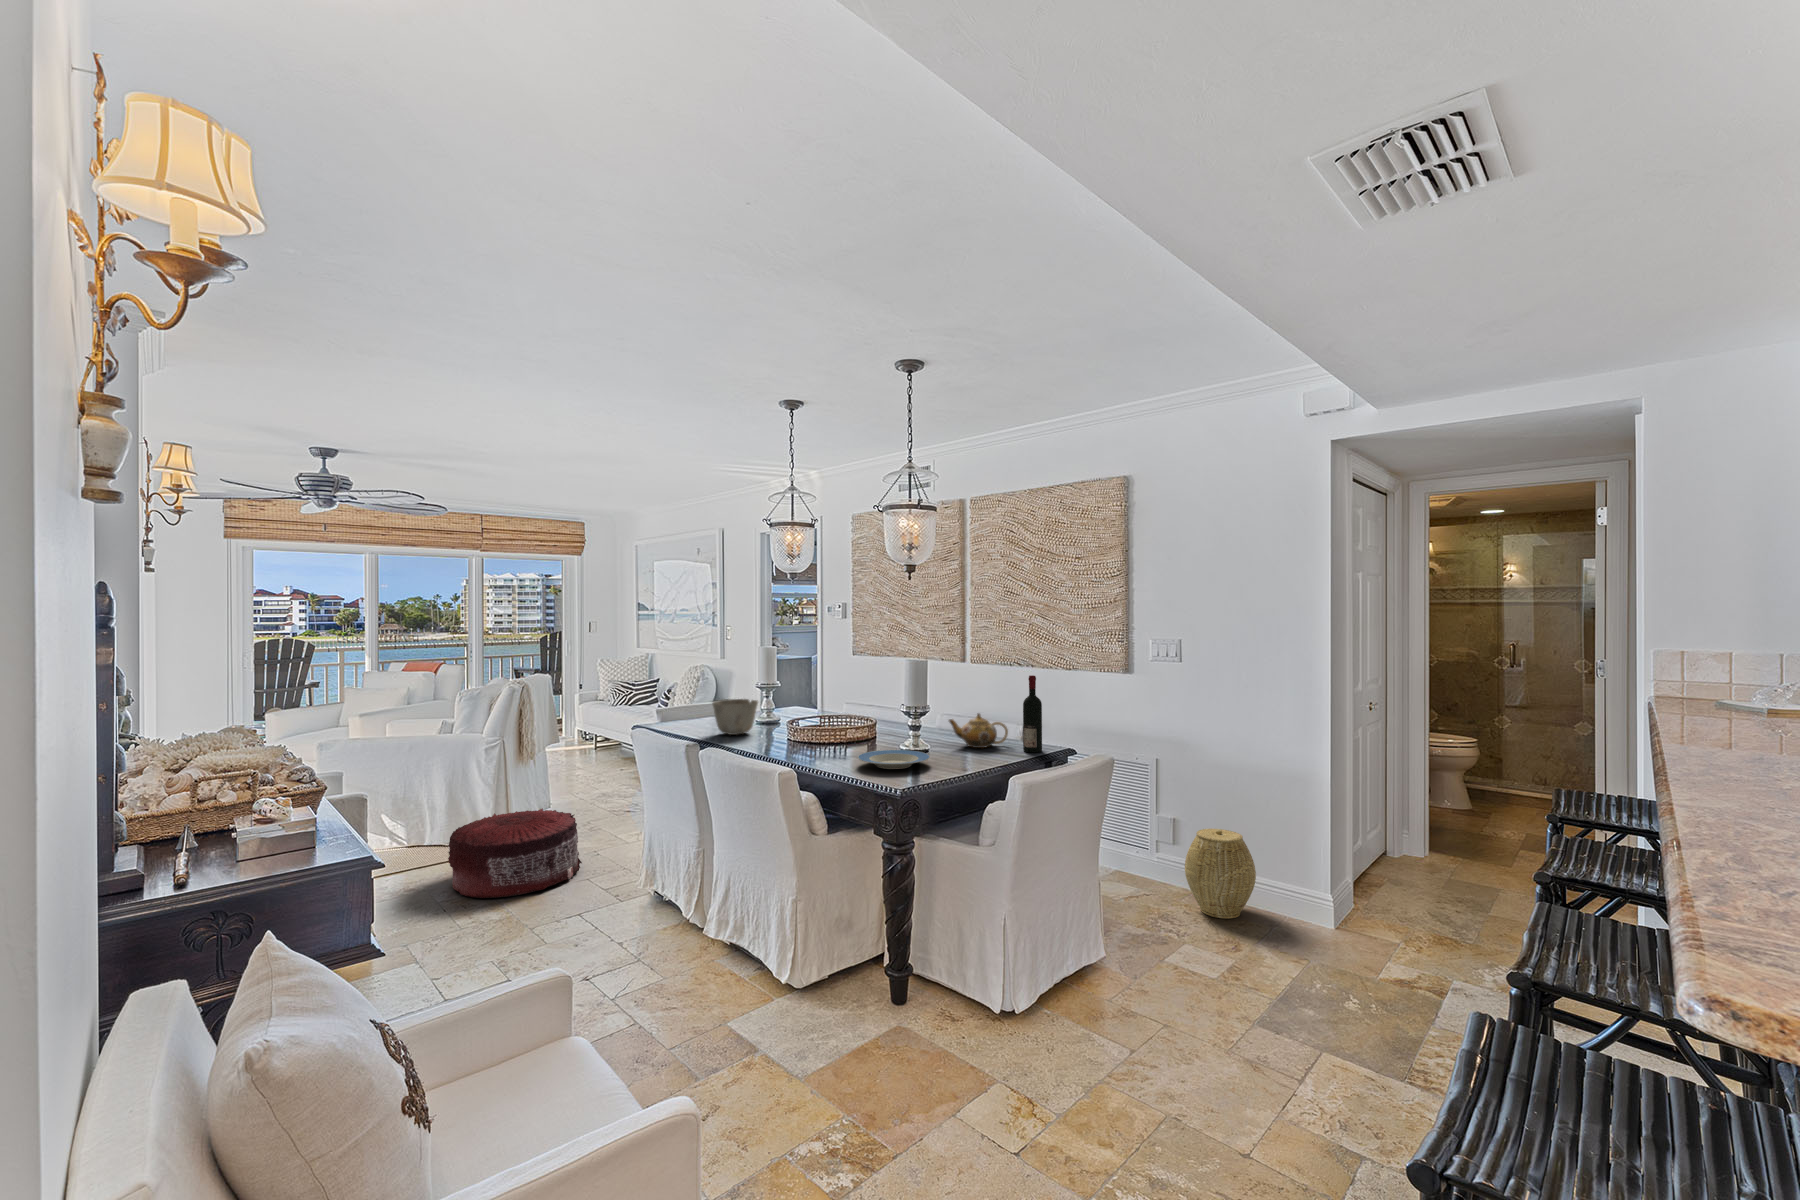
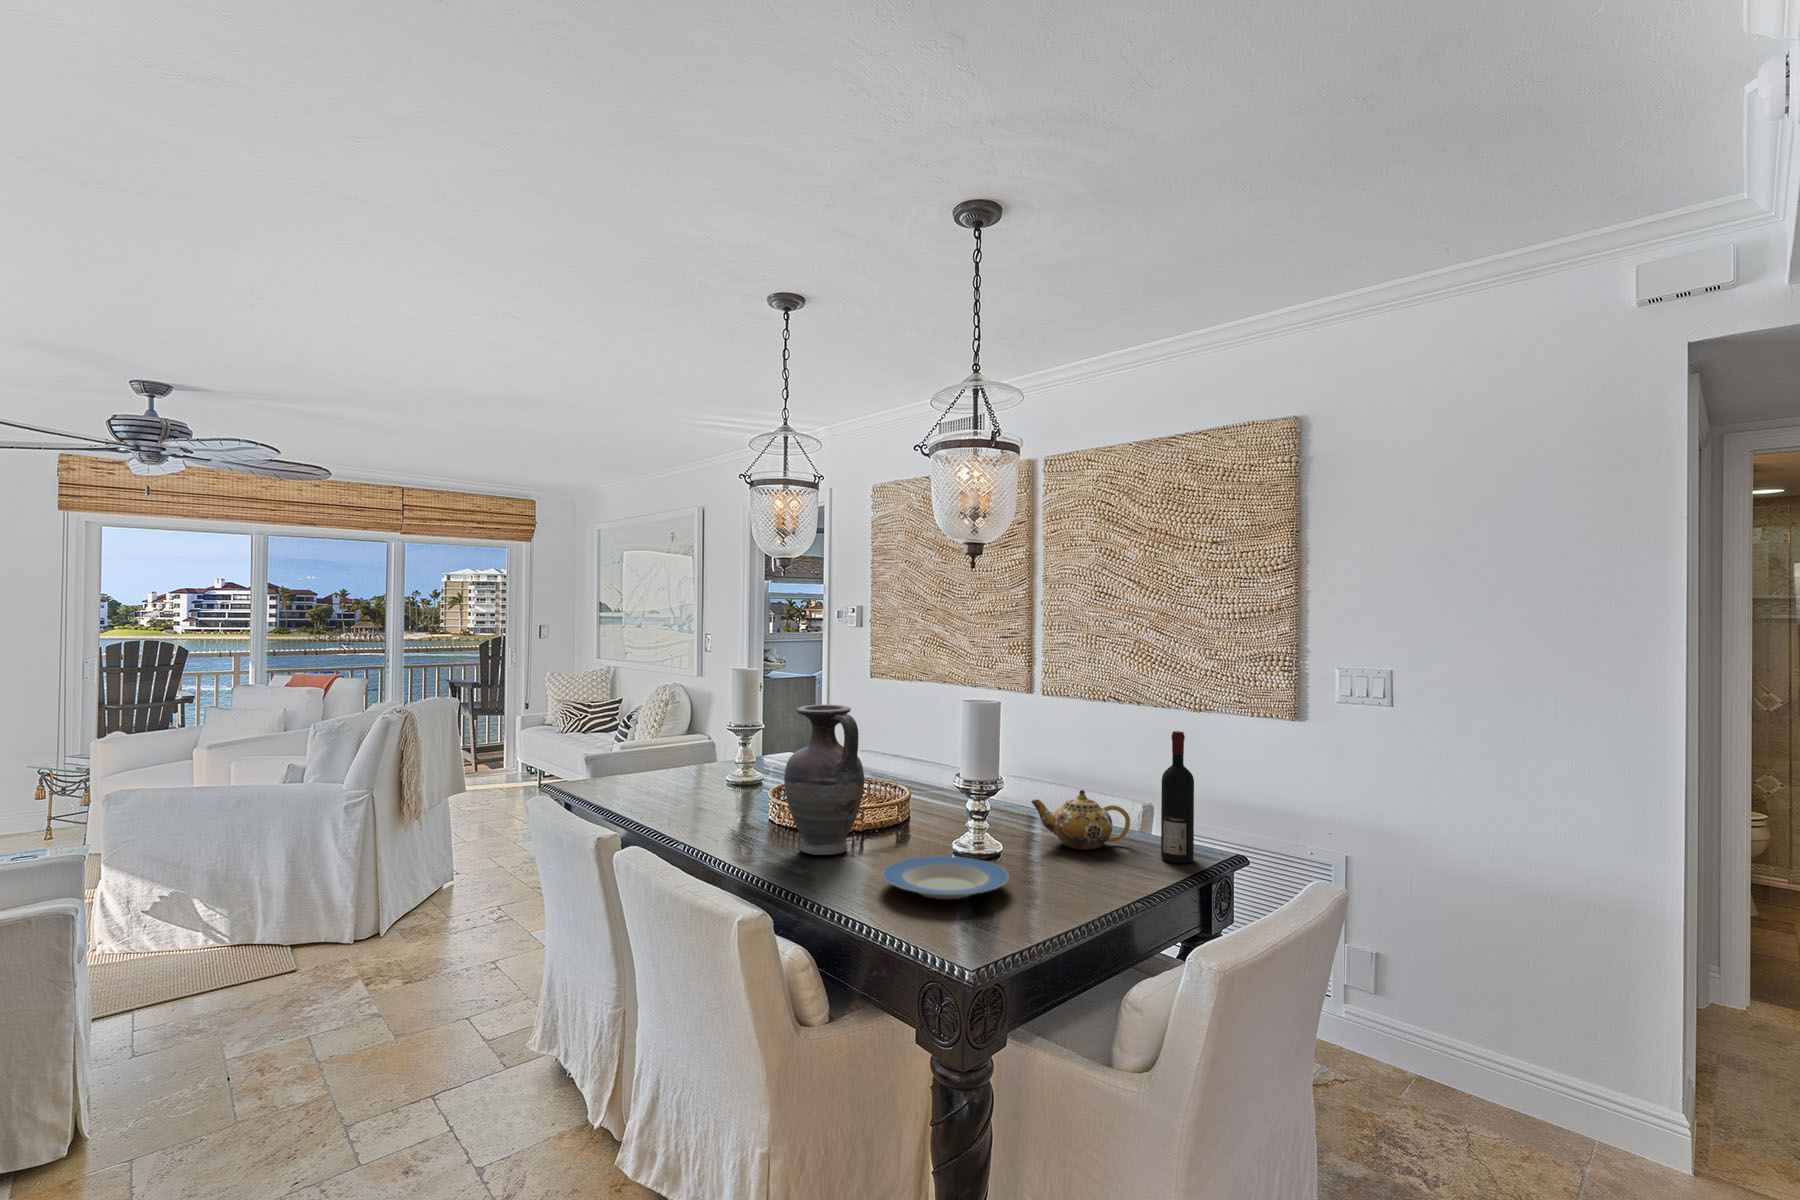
vase: none [799,664,847,753] -> present [784,705,864,855]
ceramic bowl: present [712,699,758,735] -> none [653,751,726,809]
pouf: present [448,808,582,898] -> none [251,900,466,1053]
woven basket: present [1185,829,1256,919] -> none [1411,981,1540,1140]

